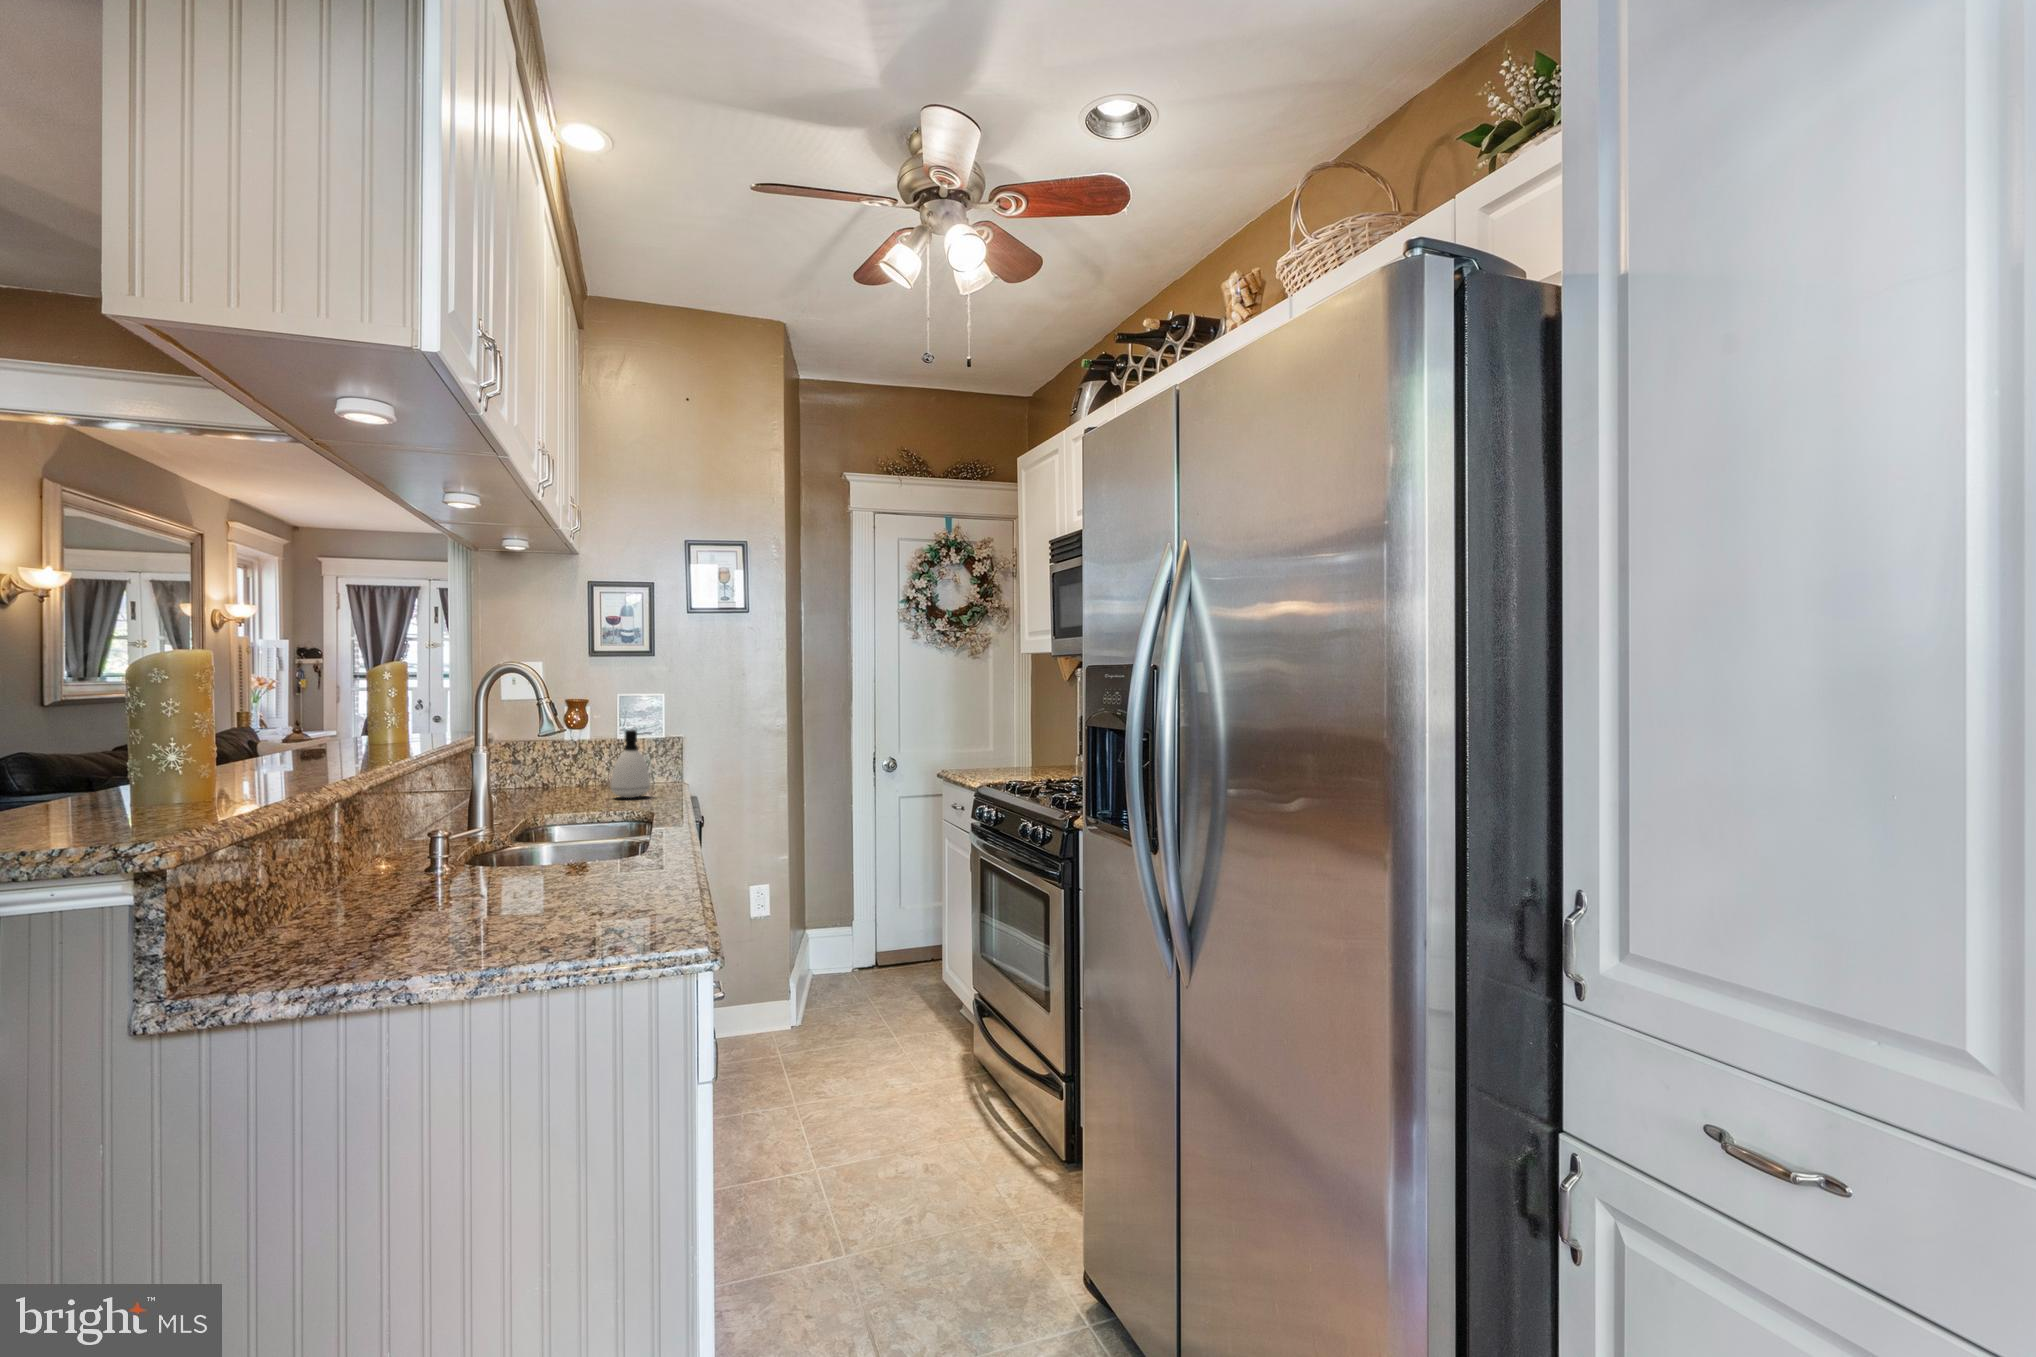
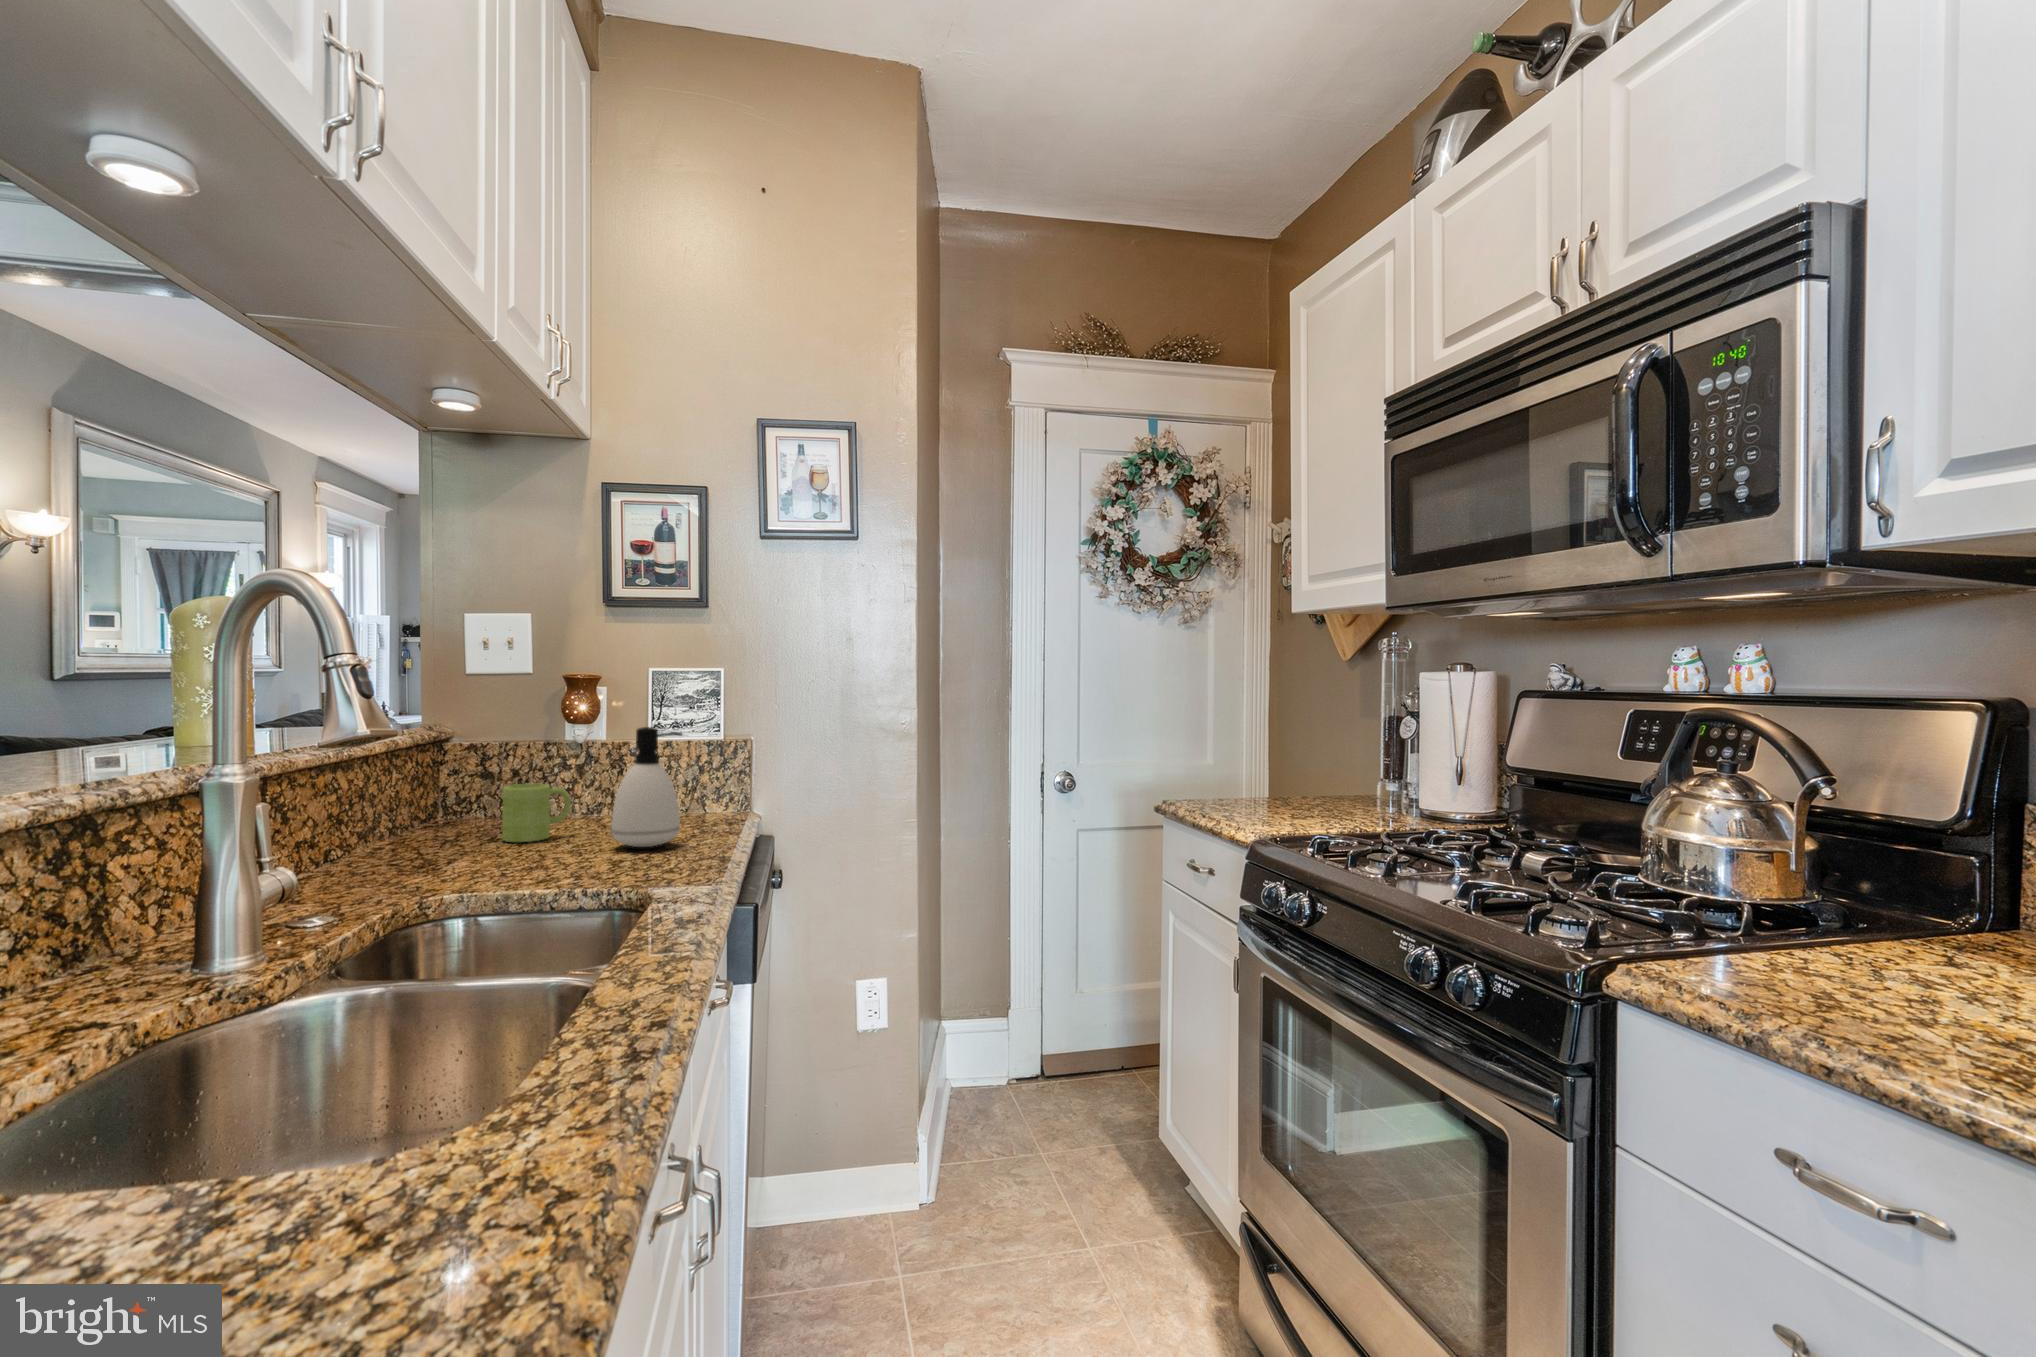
mug: none [541,764,580,798] -> present [502,784,571,842]

